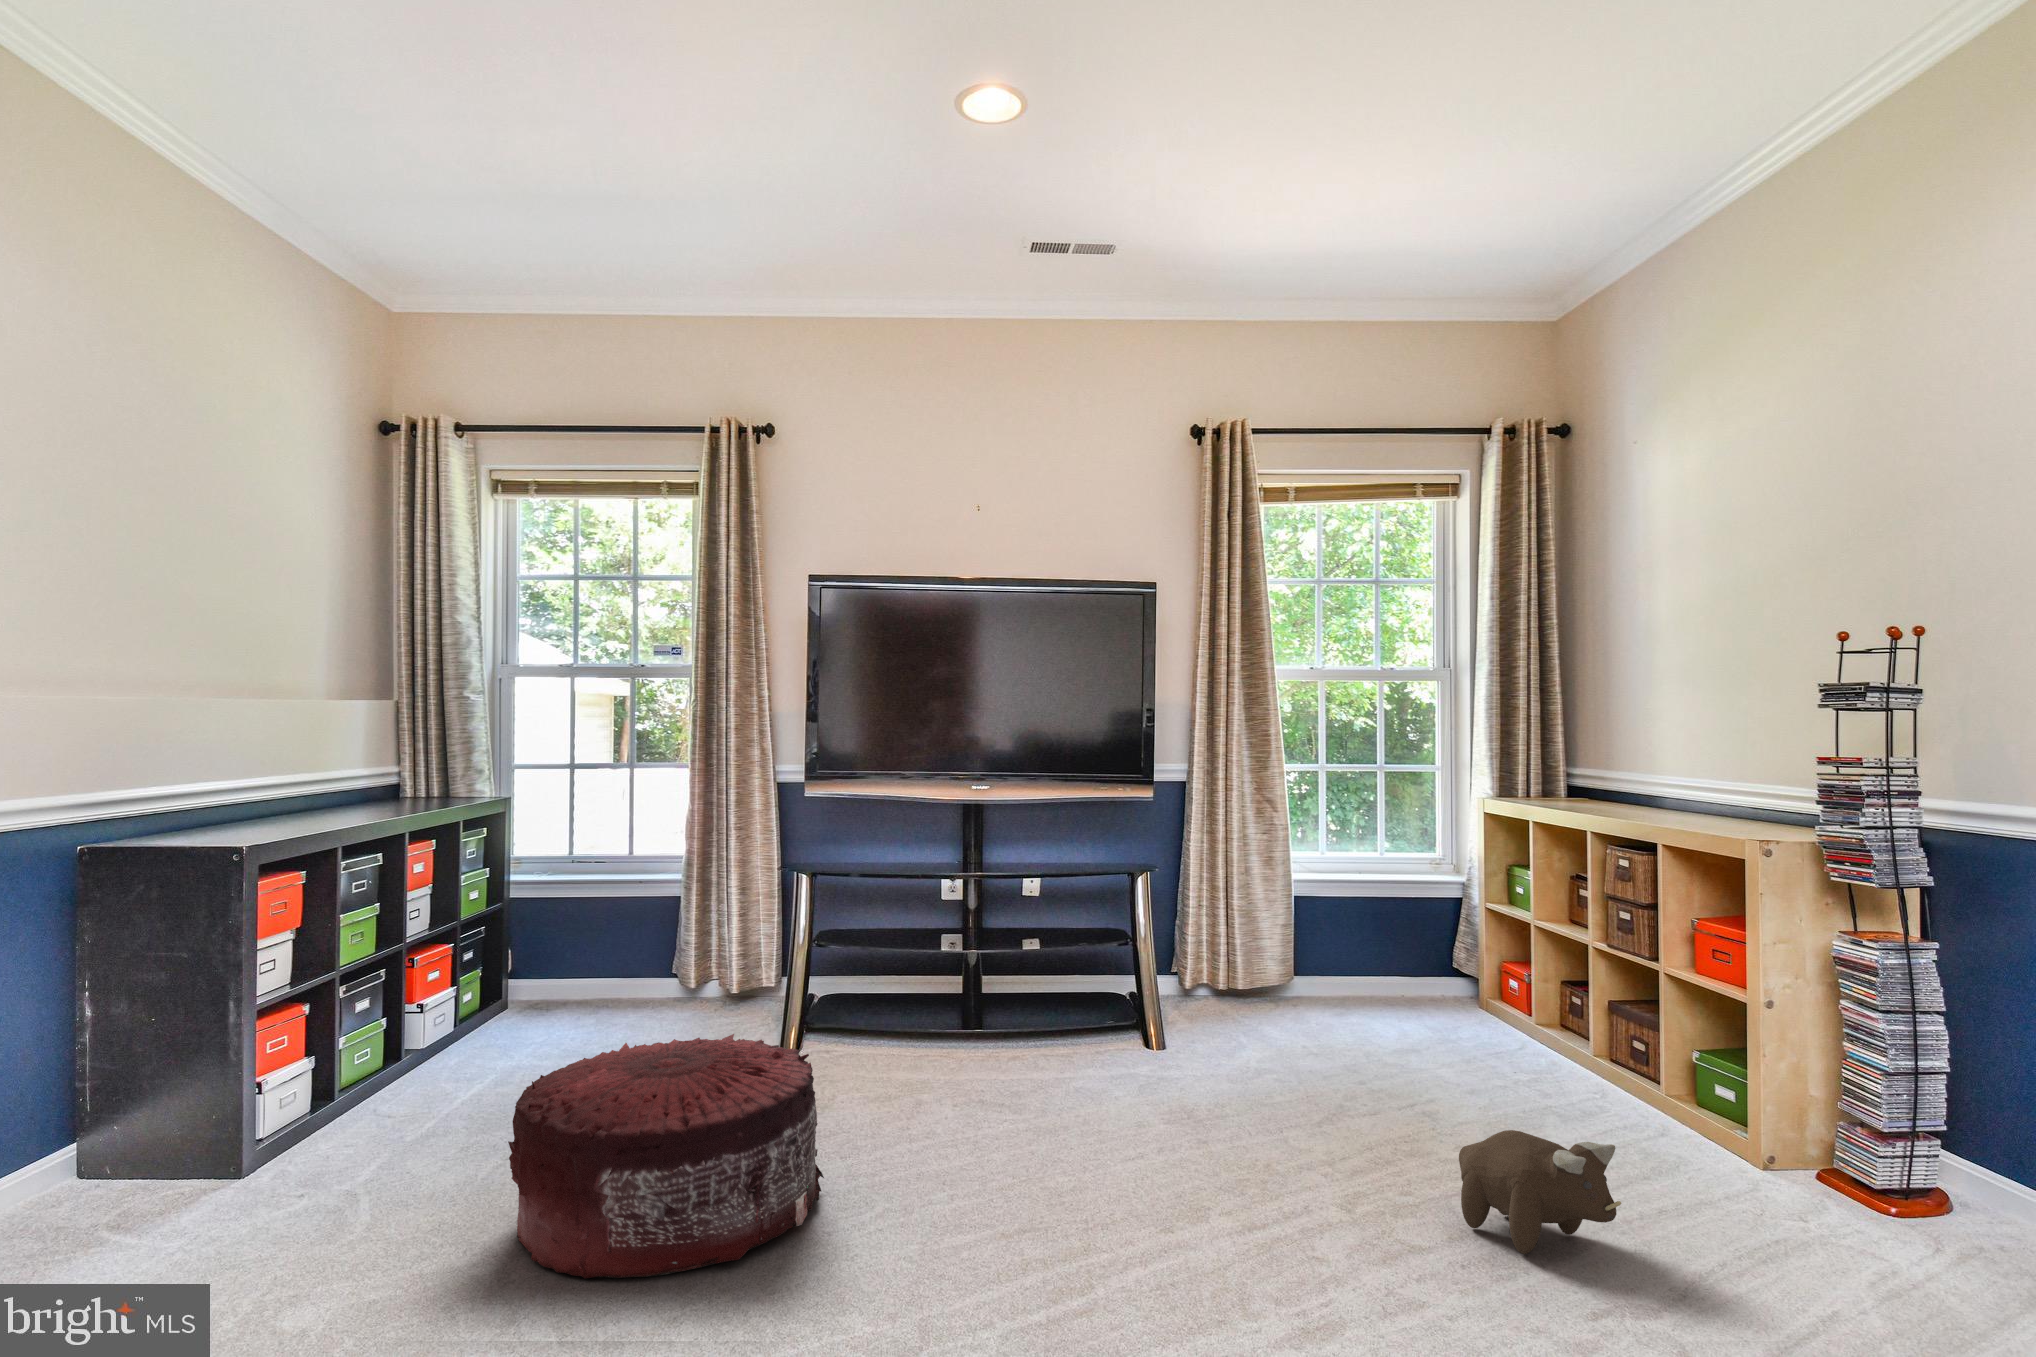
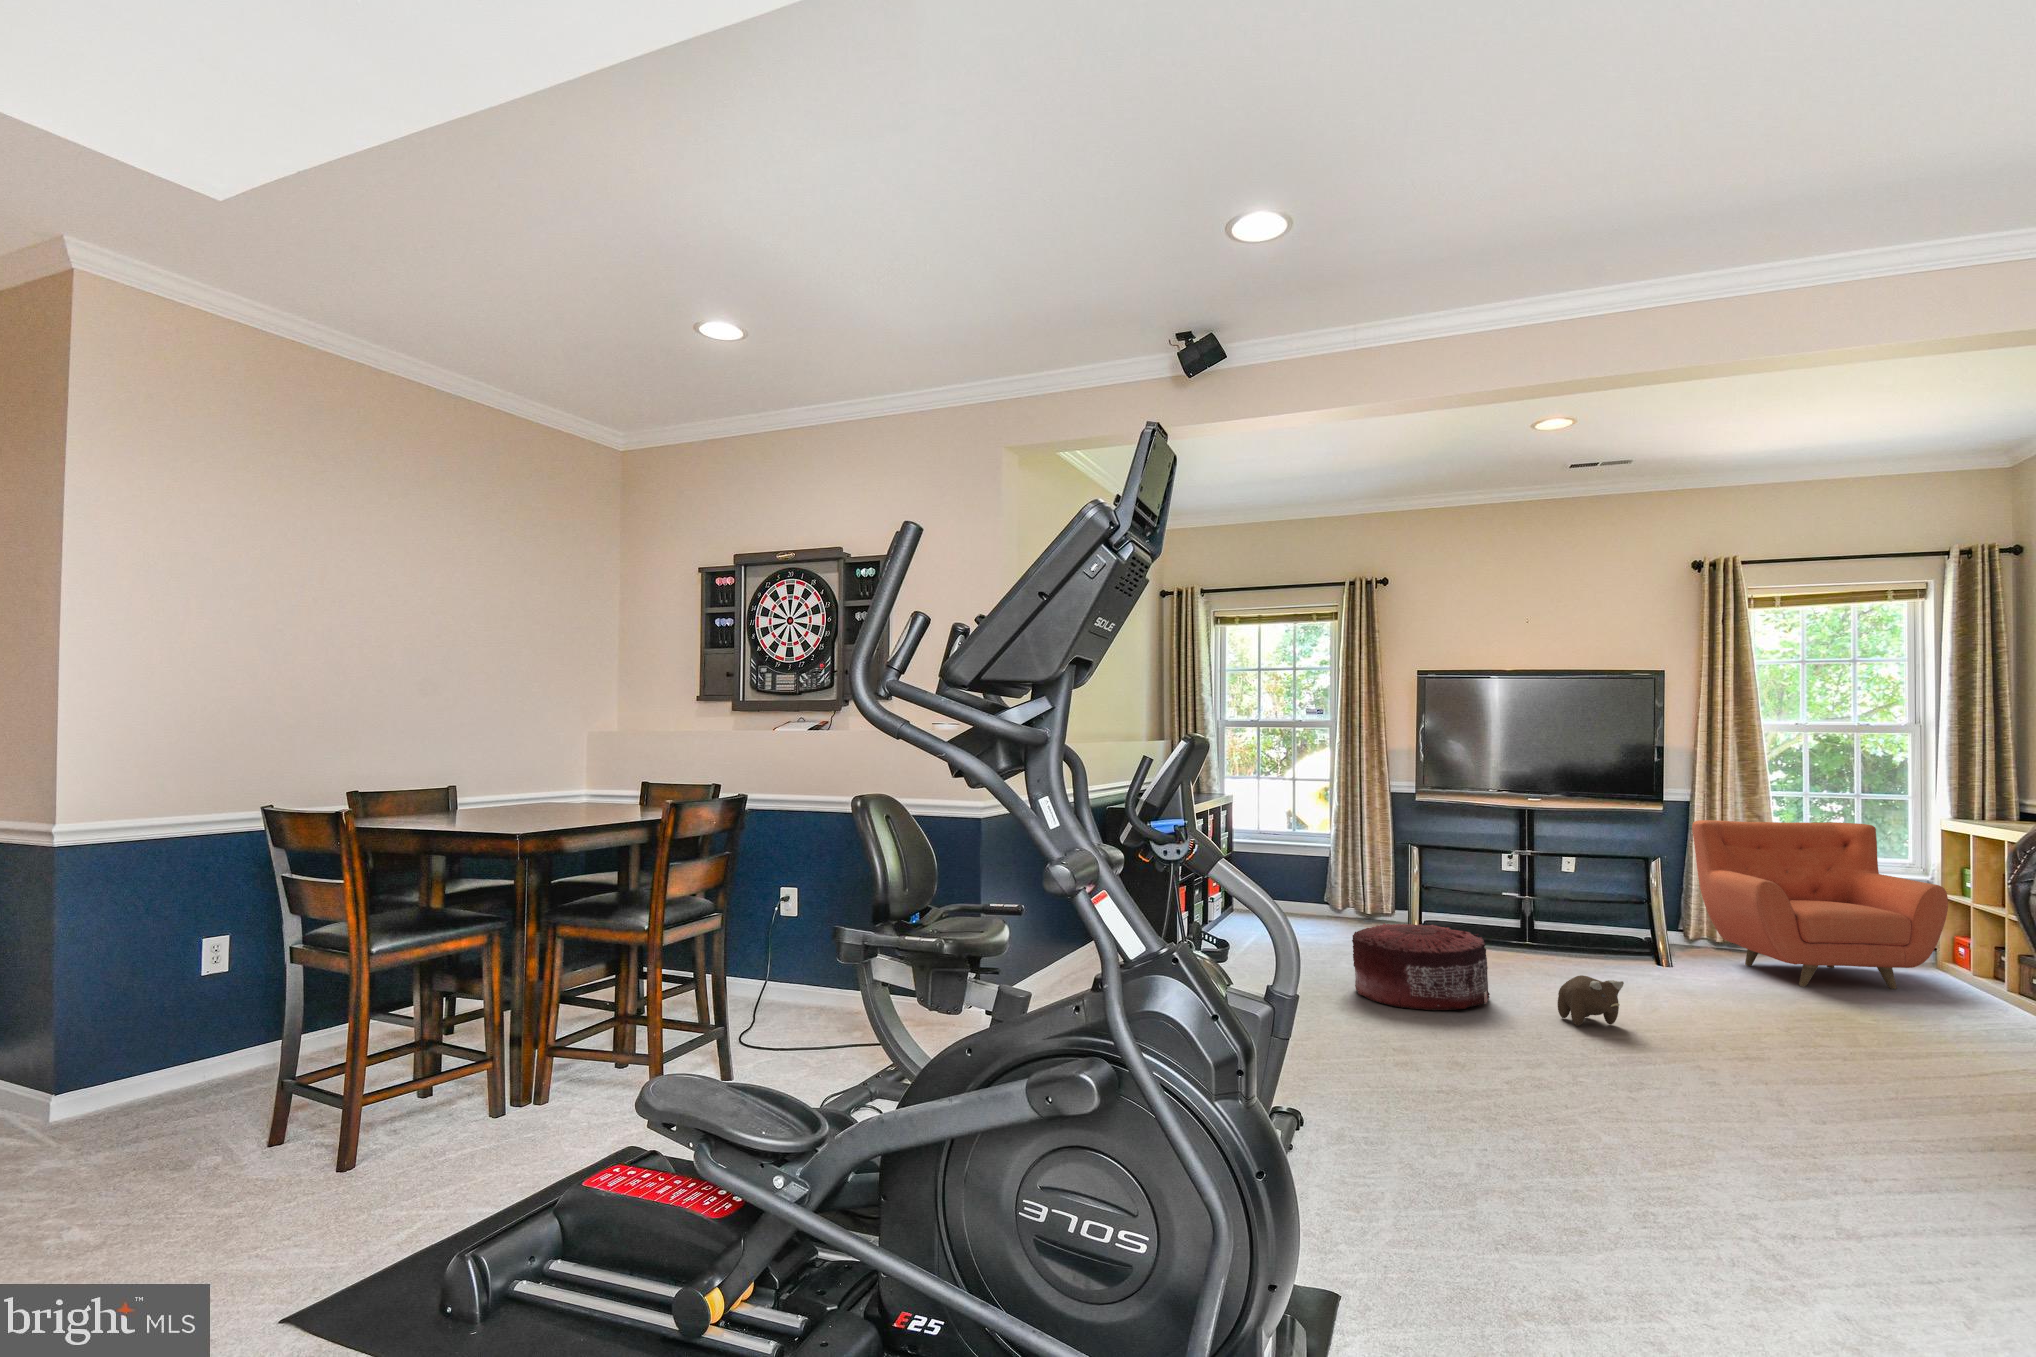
armchair: none [1190,805,1516,1067] -> present [1692,820,1948,989]
plush toy: present [1459,1130,1621,1254] -> present [1558,975,1624,1026]

